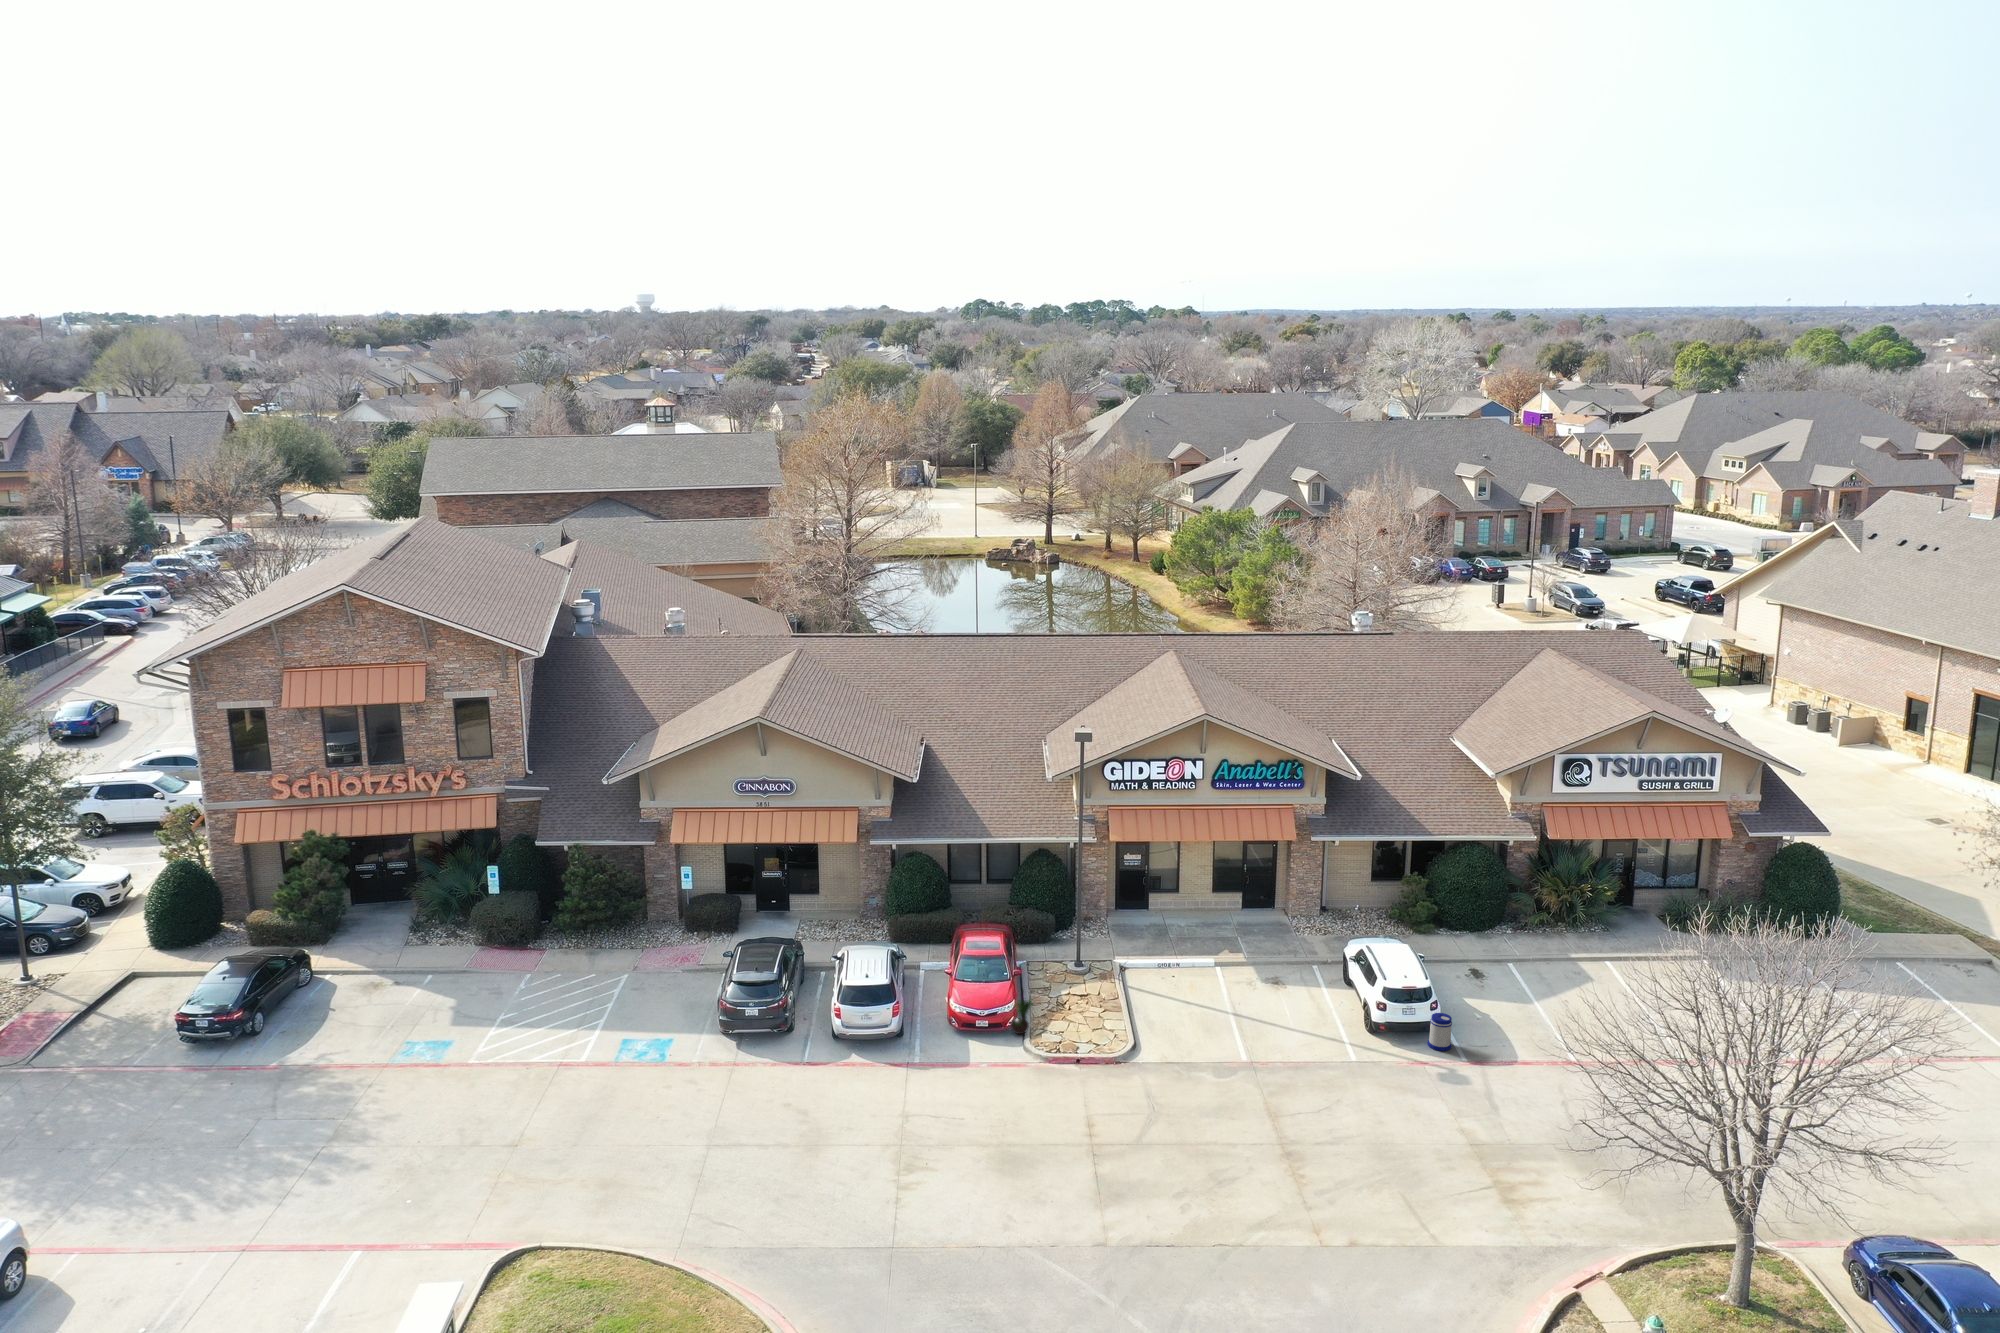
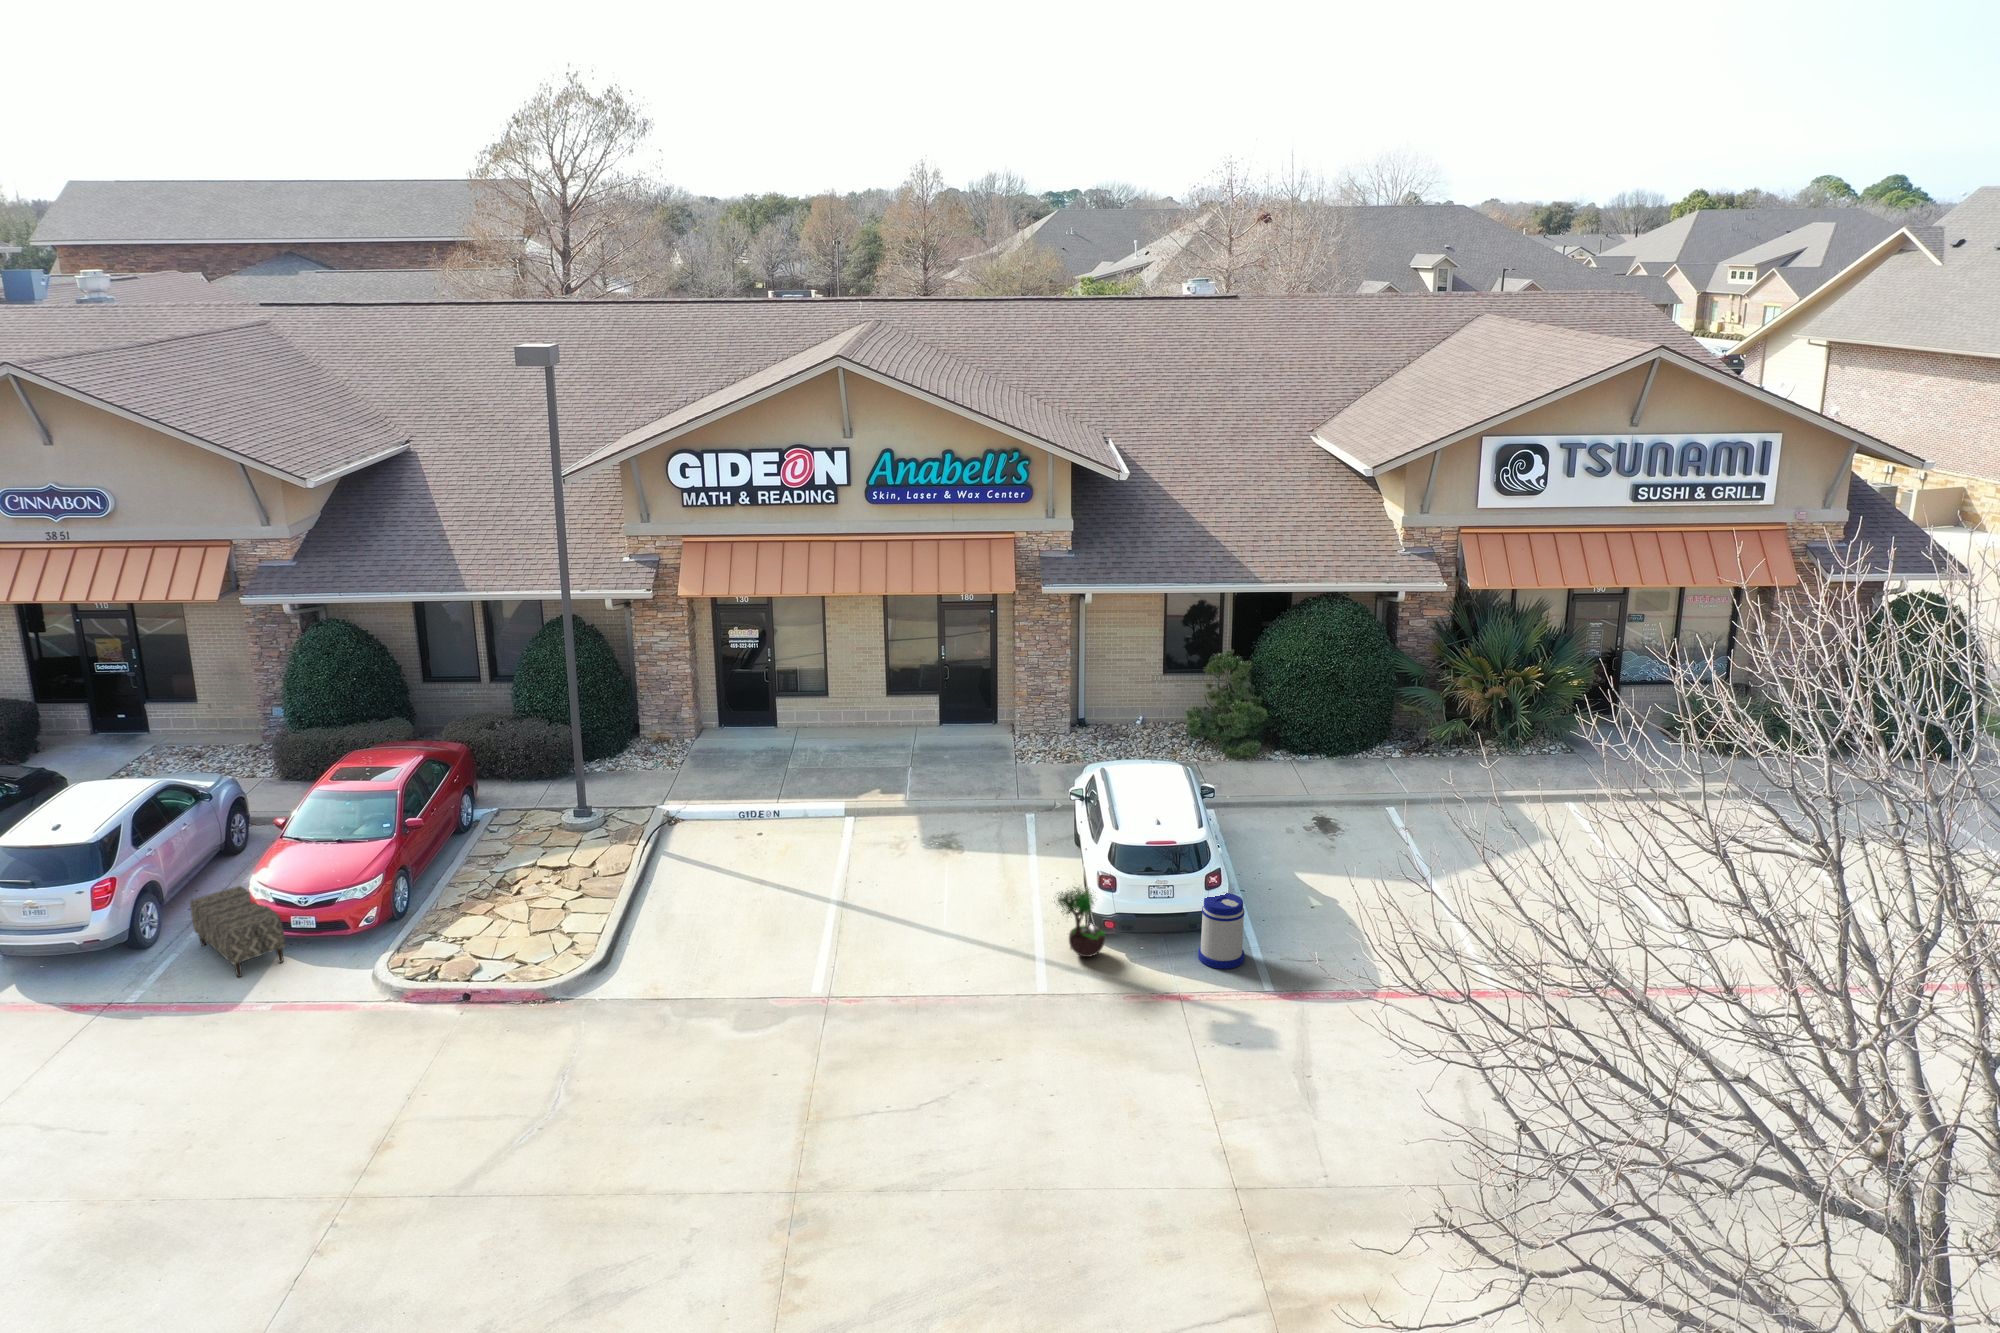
potted tree: present [1011,1000,1032,1034] -> present [1054,887,1105,957]
bench: none [924,1005,978,1051] -> present [190,886,286,977]

